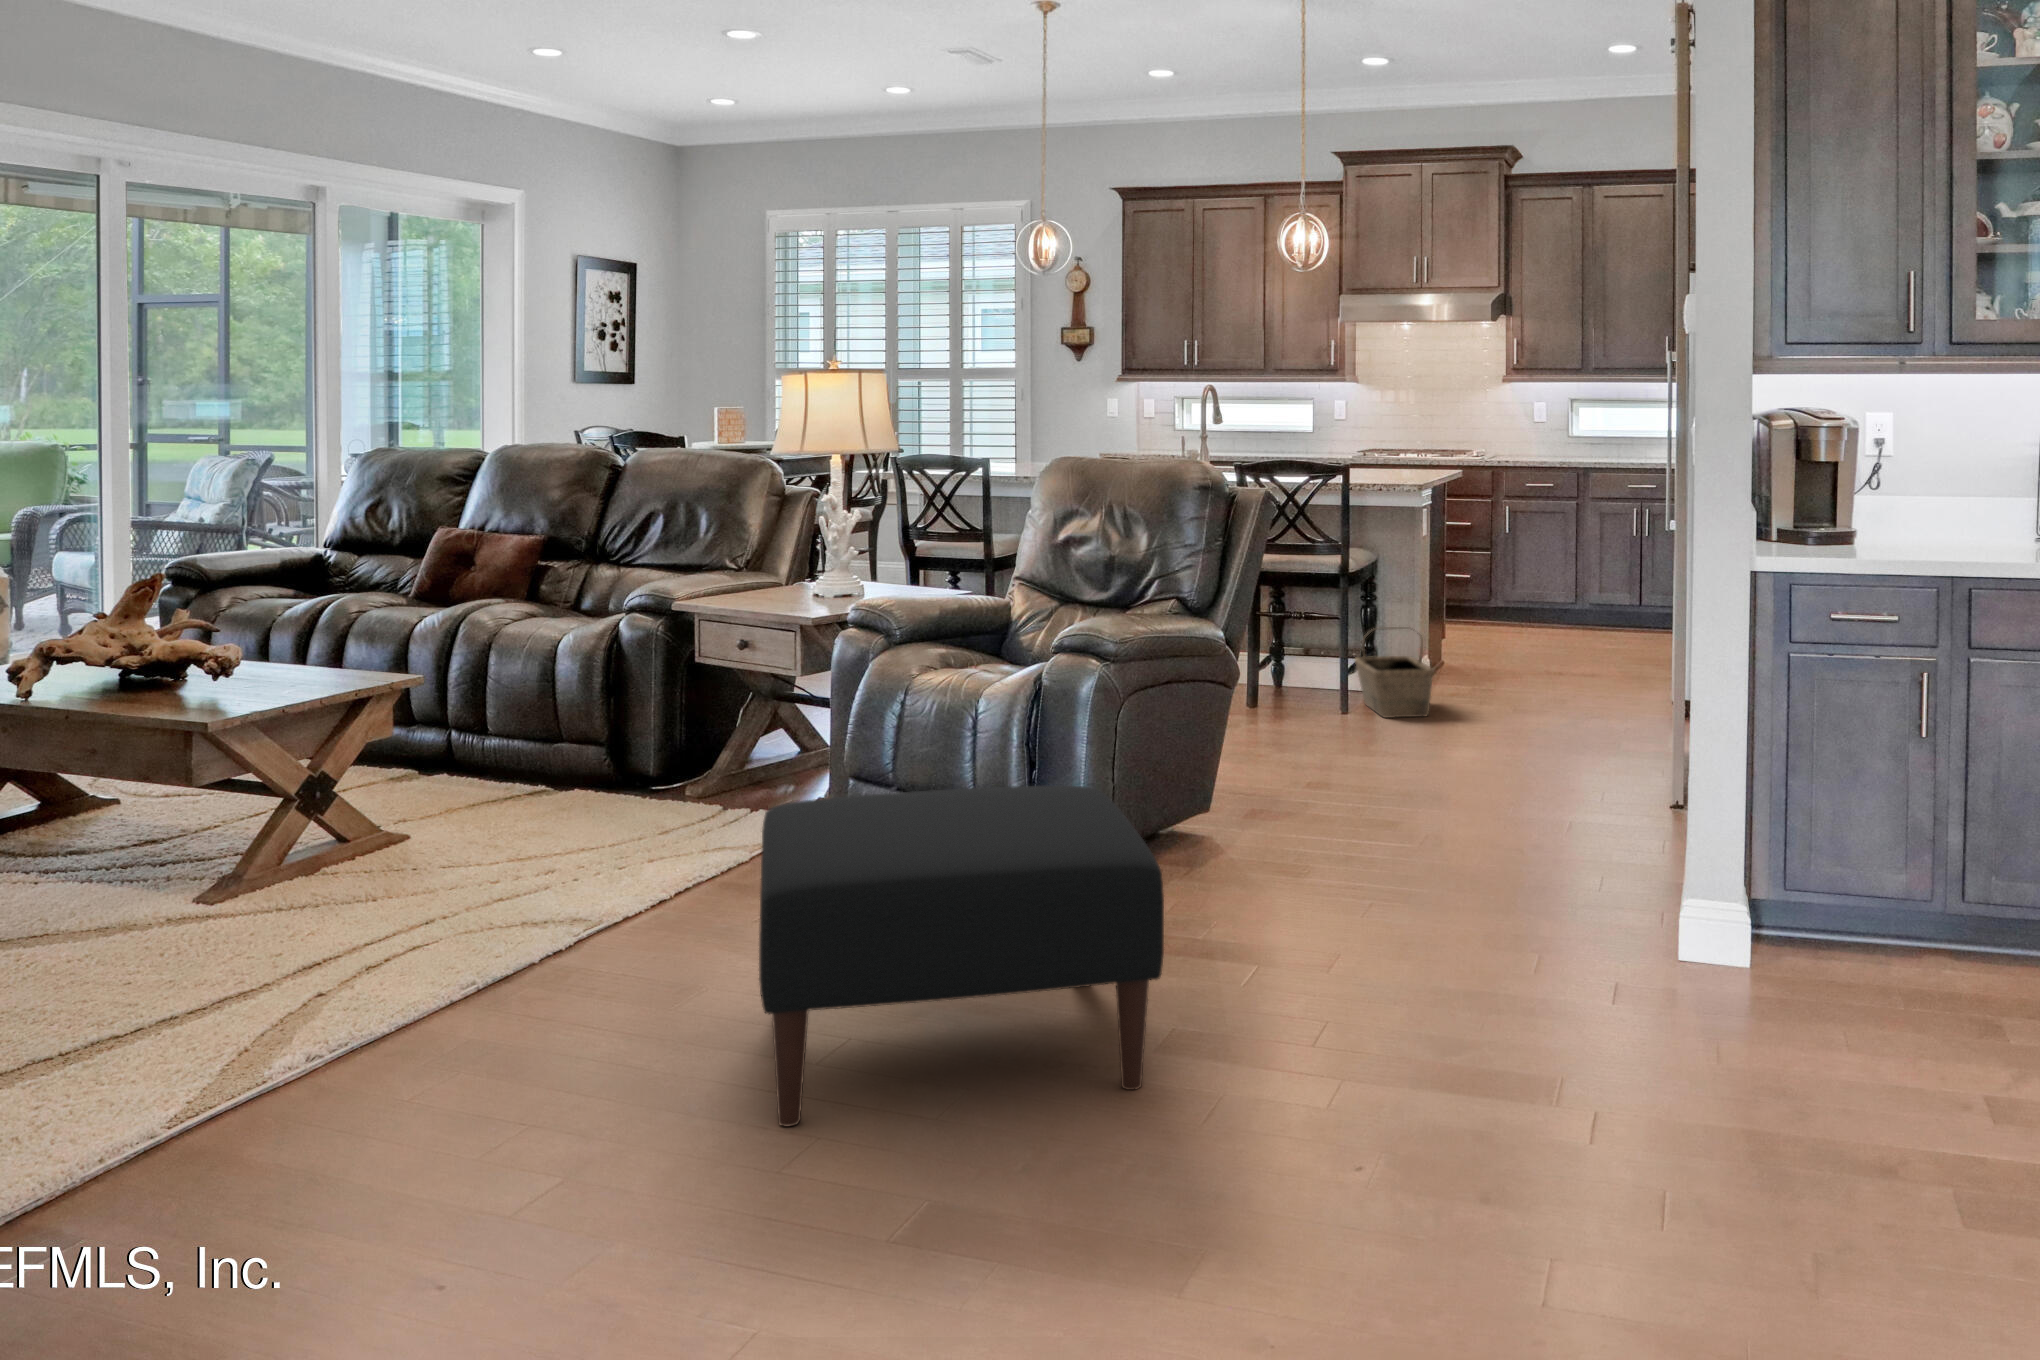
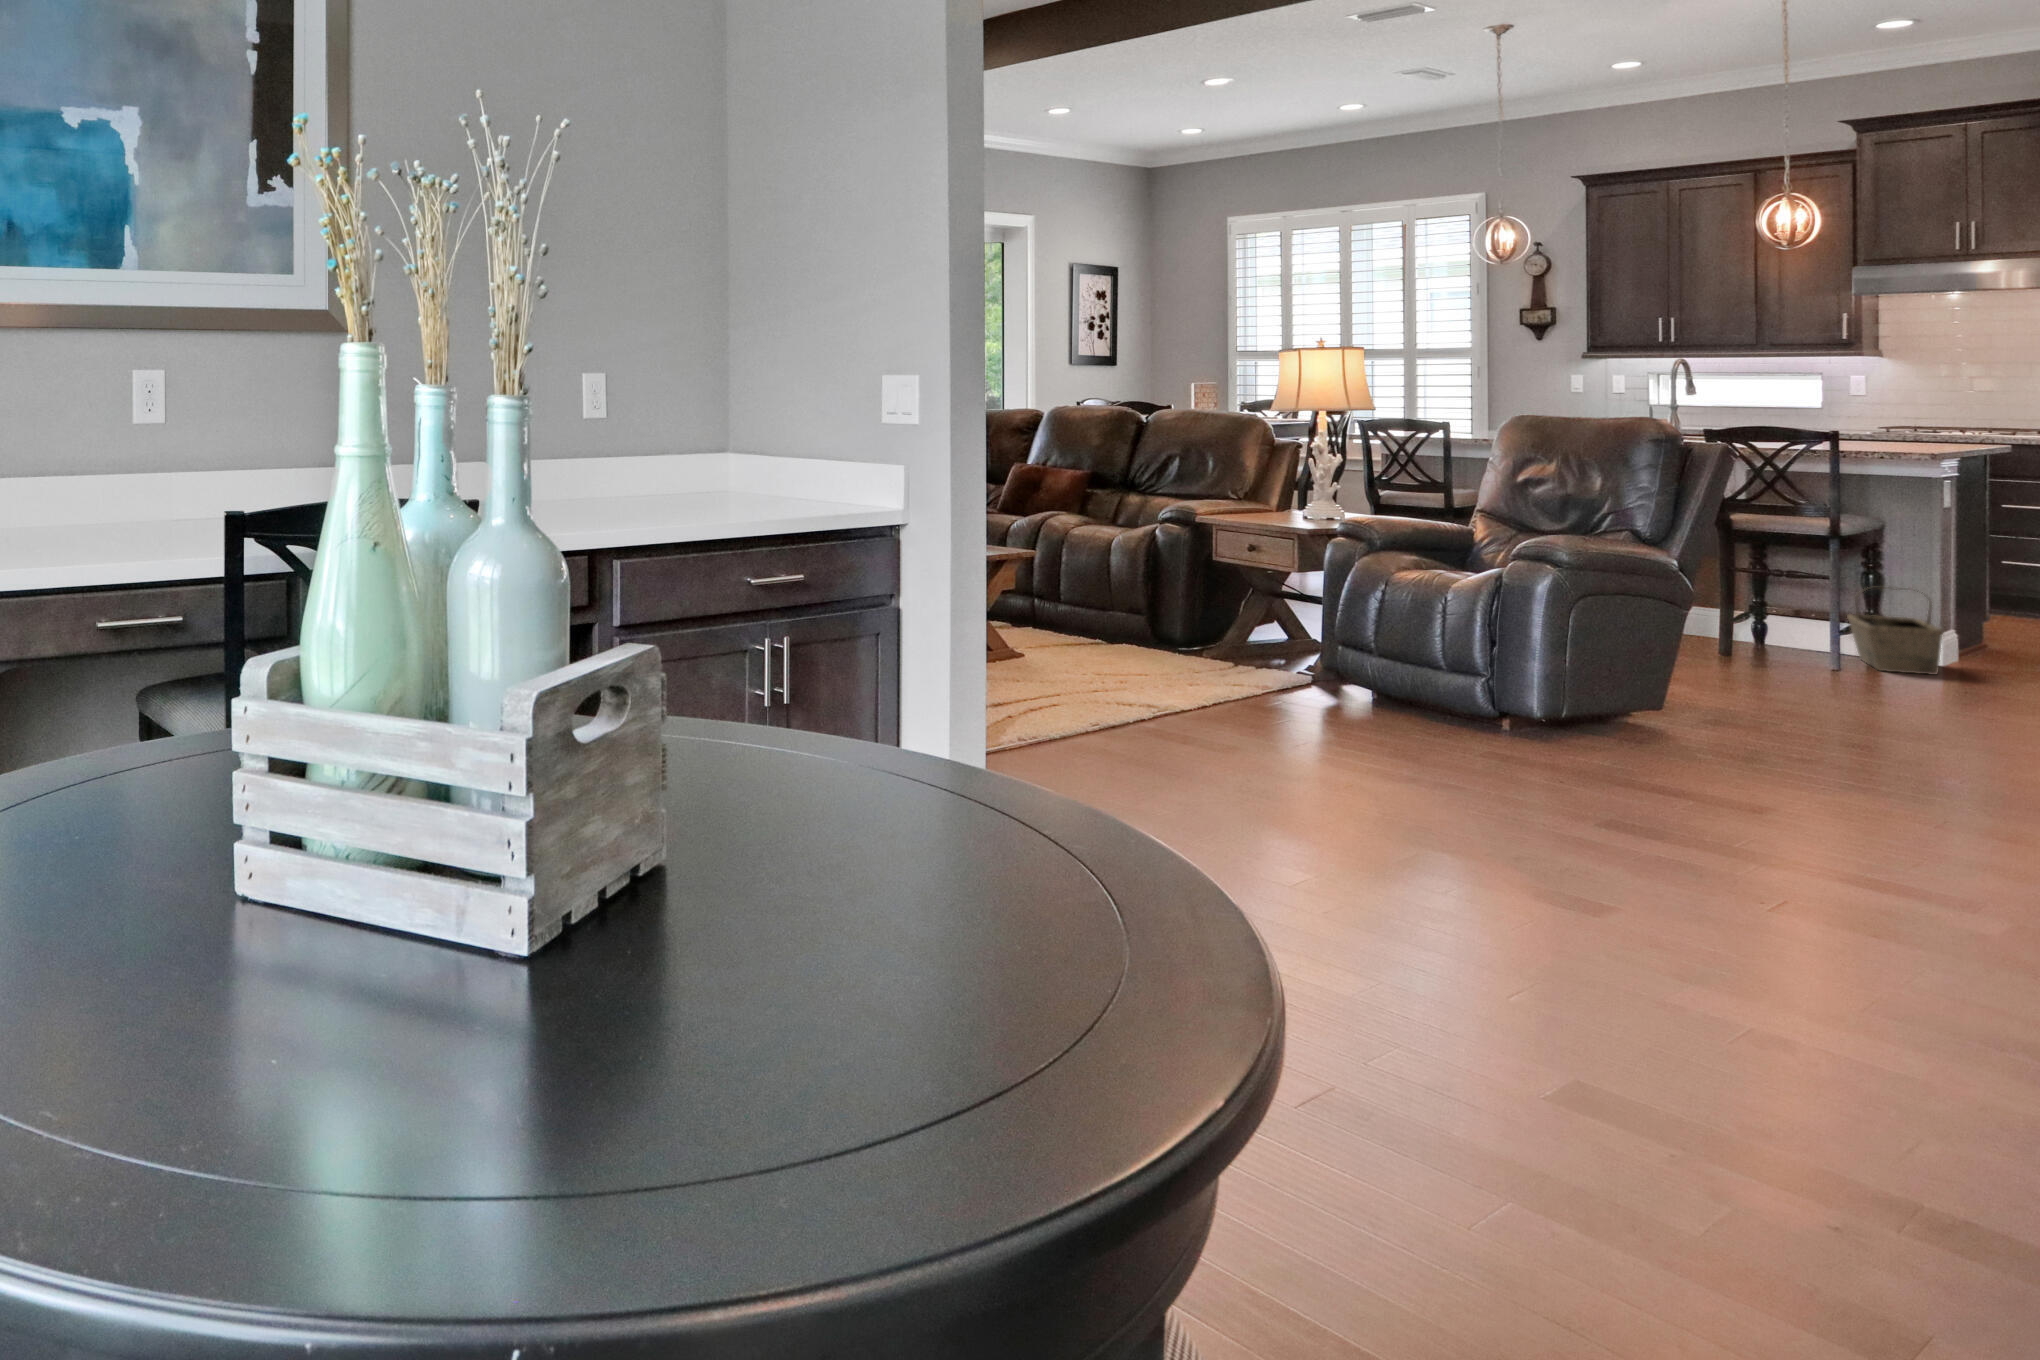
ottoman: present [759,785,1164,1127] -> none [1290,631,1604,841]

